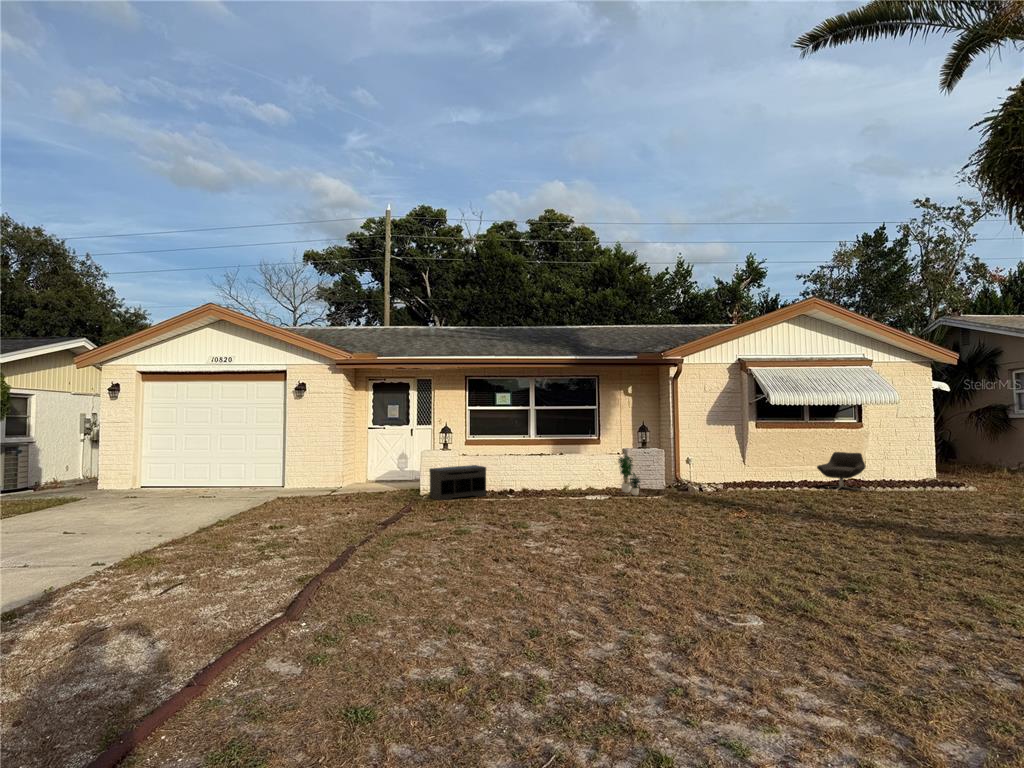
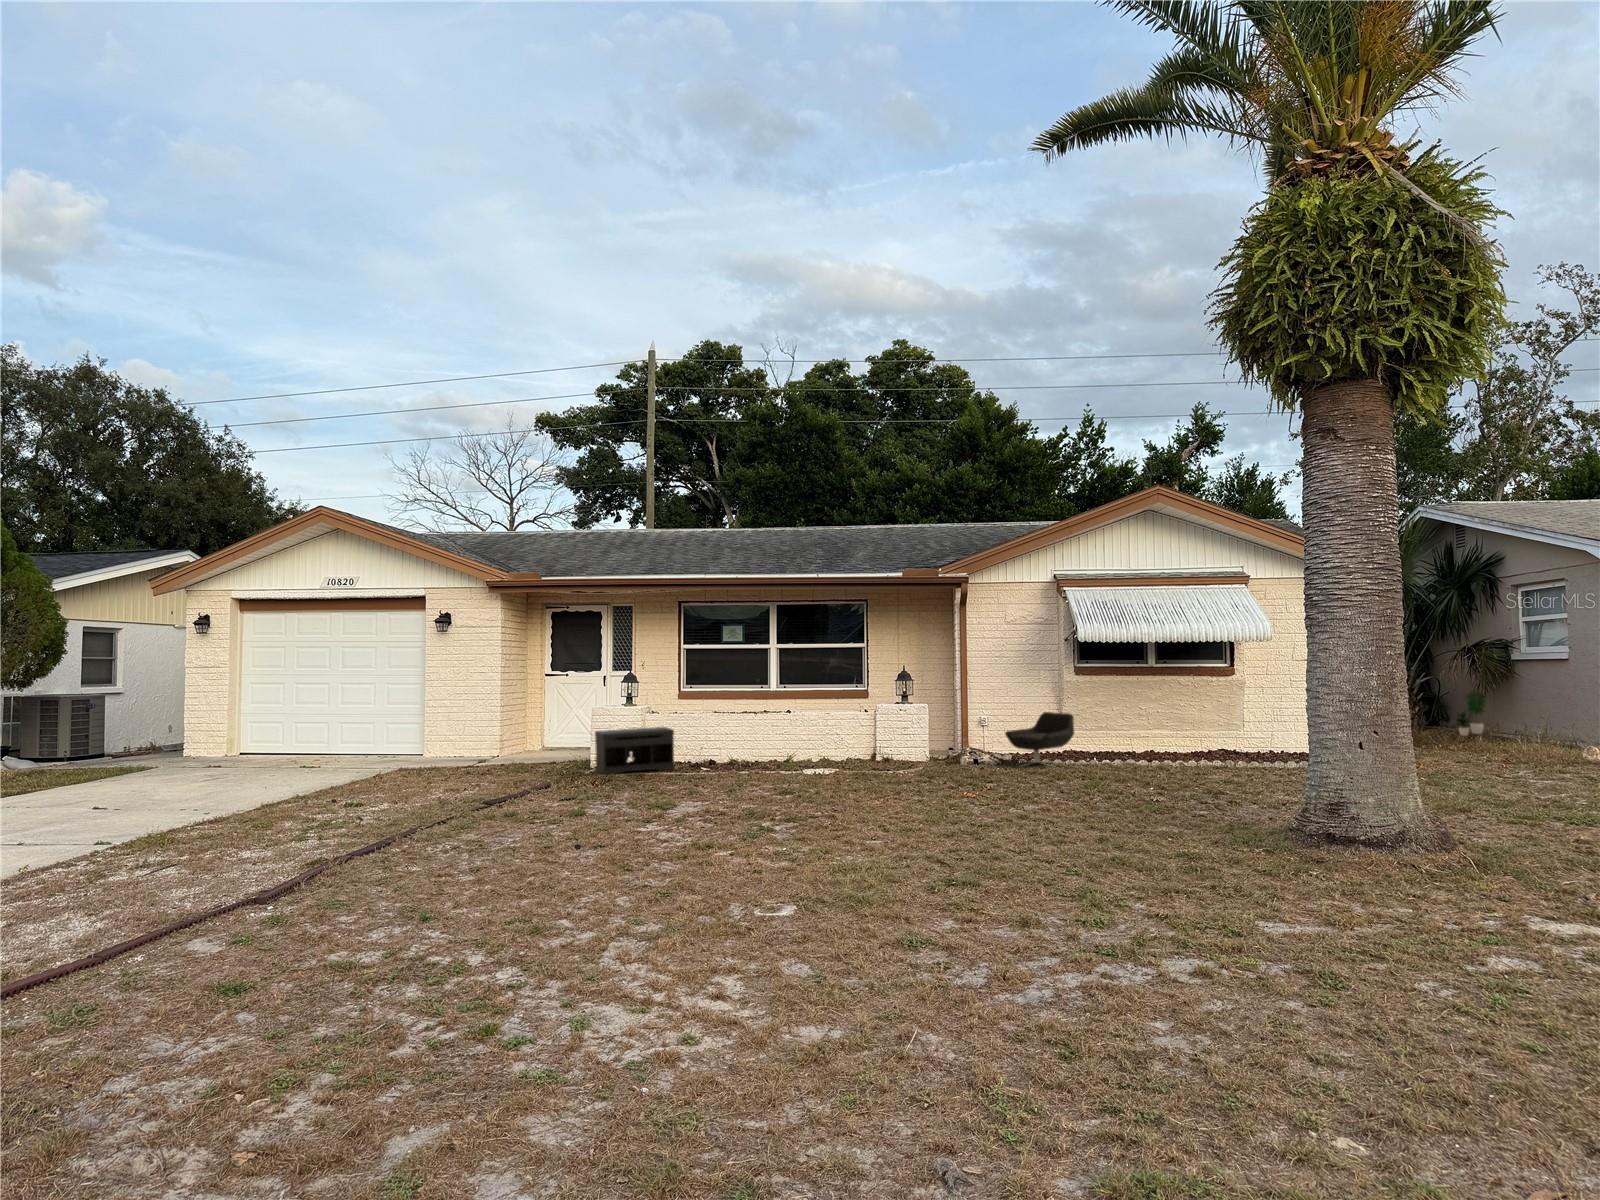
lounge chair: present [817,452,865,490] -> present [1005,712,1074,765]
potted plant: present [618,456,640,495] -> present [1453,689,1486,736]

